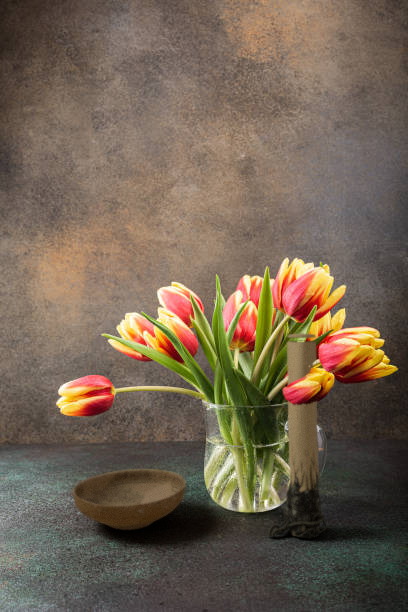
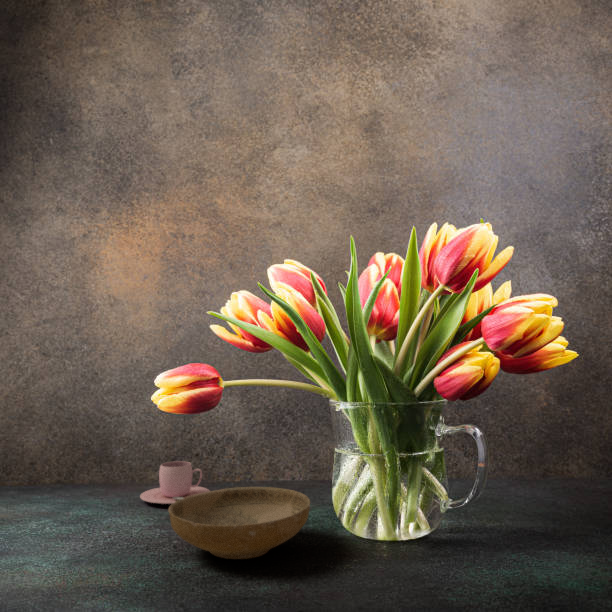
candle: present [268,333,326,538] -> none [416,311,492,574]
teacup: none [44,406,105,481] -> present [140,461,210,504]

